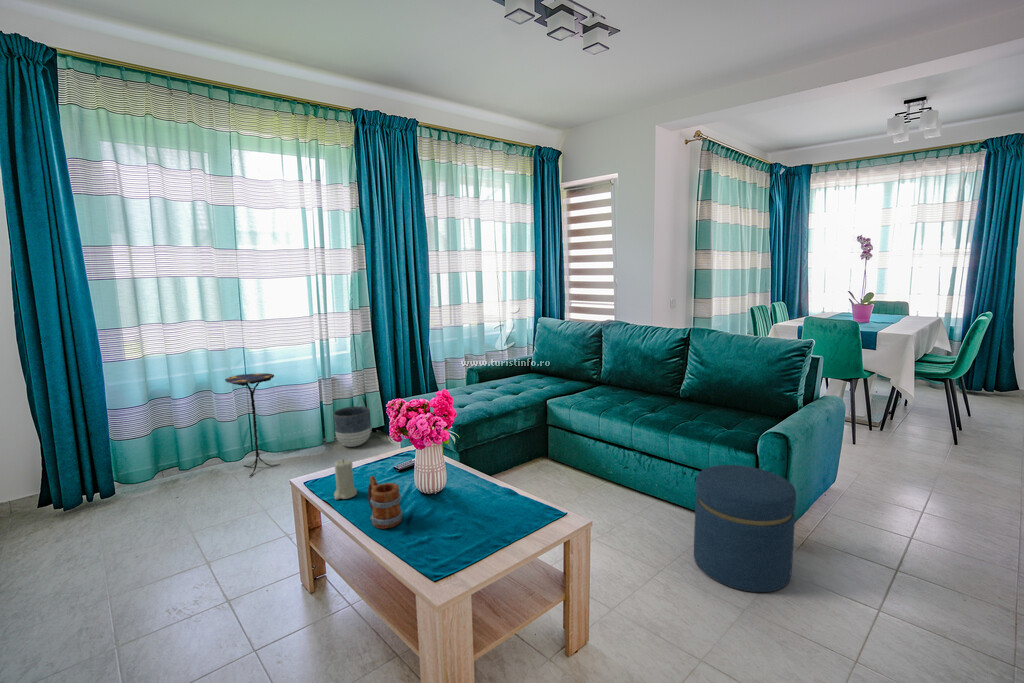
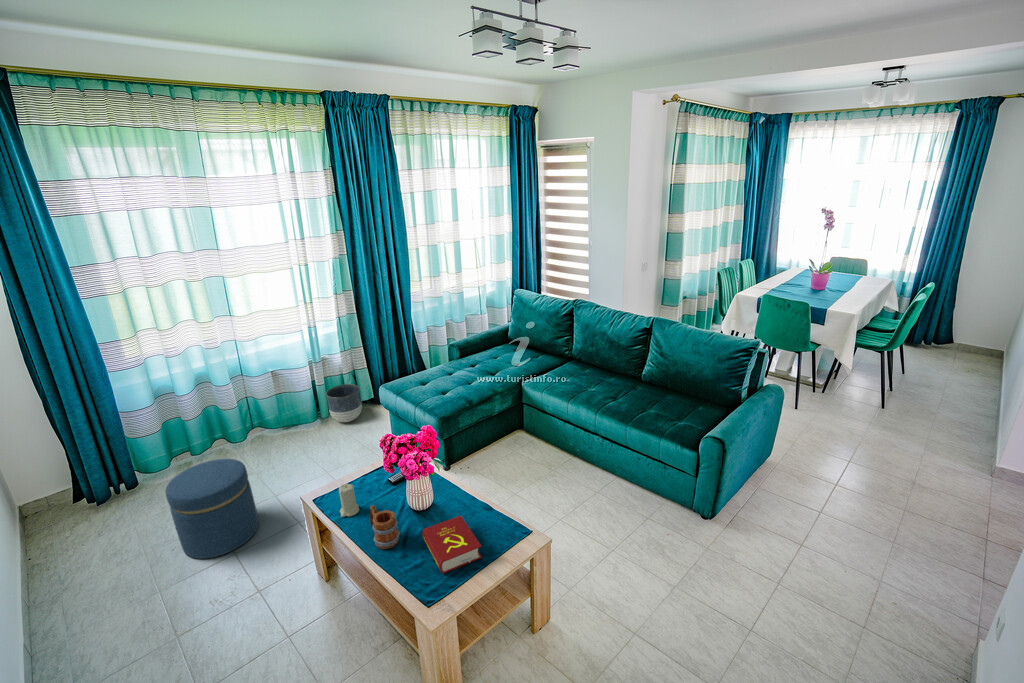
side table: present [225,373,274,476] -> none [223,365,283,459]
ottoman: present [694,465,796,592] -> present [165,459,259,559]
book: none [430,495,504,553] -> present [422,516,482,574]

